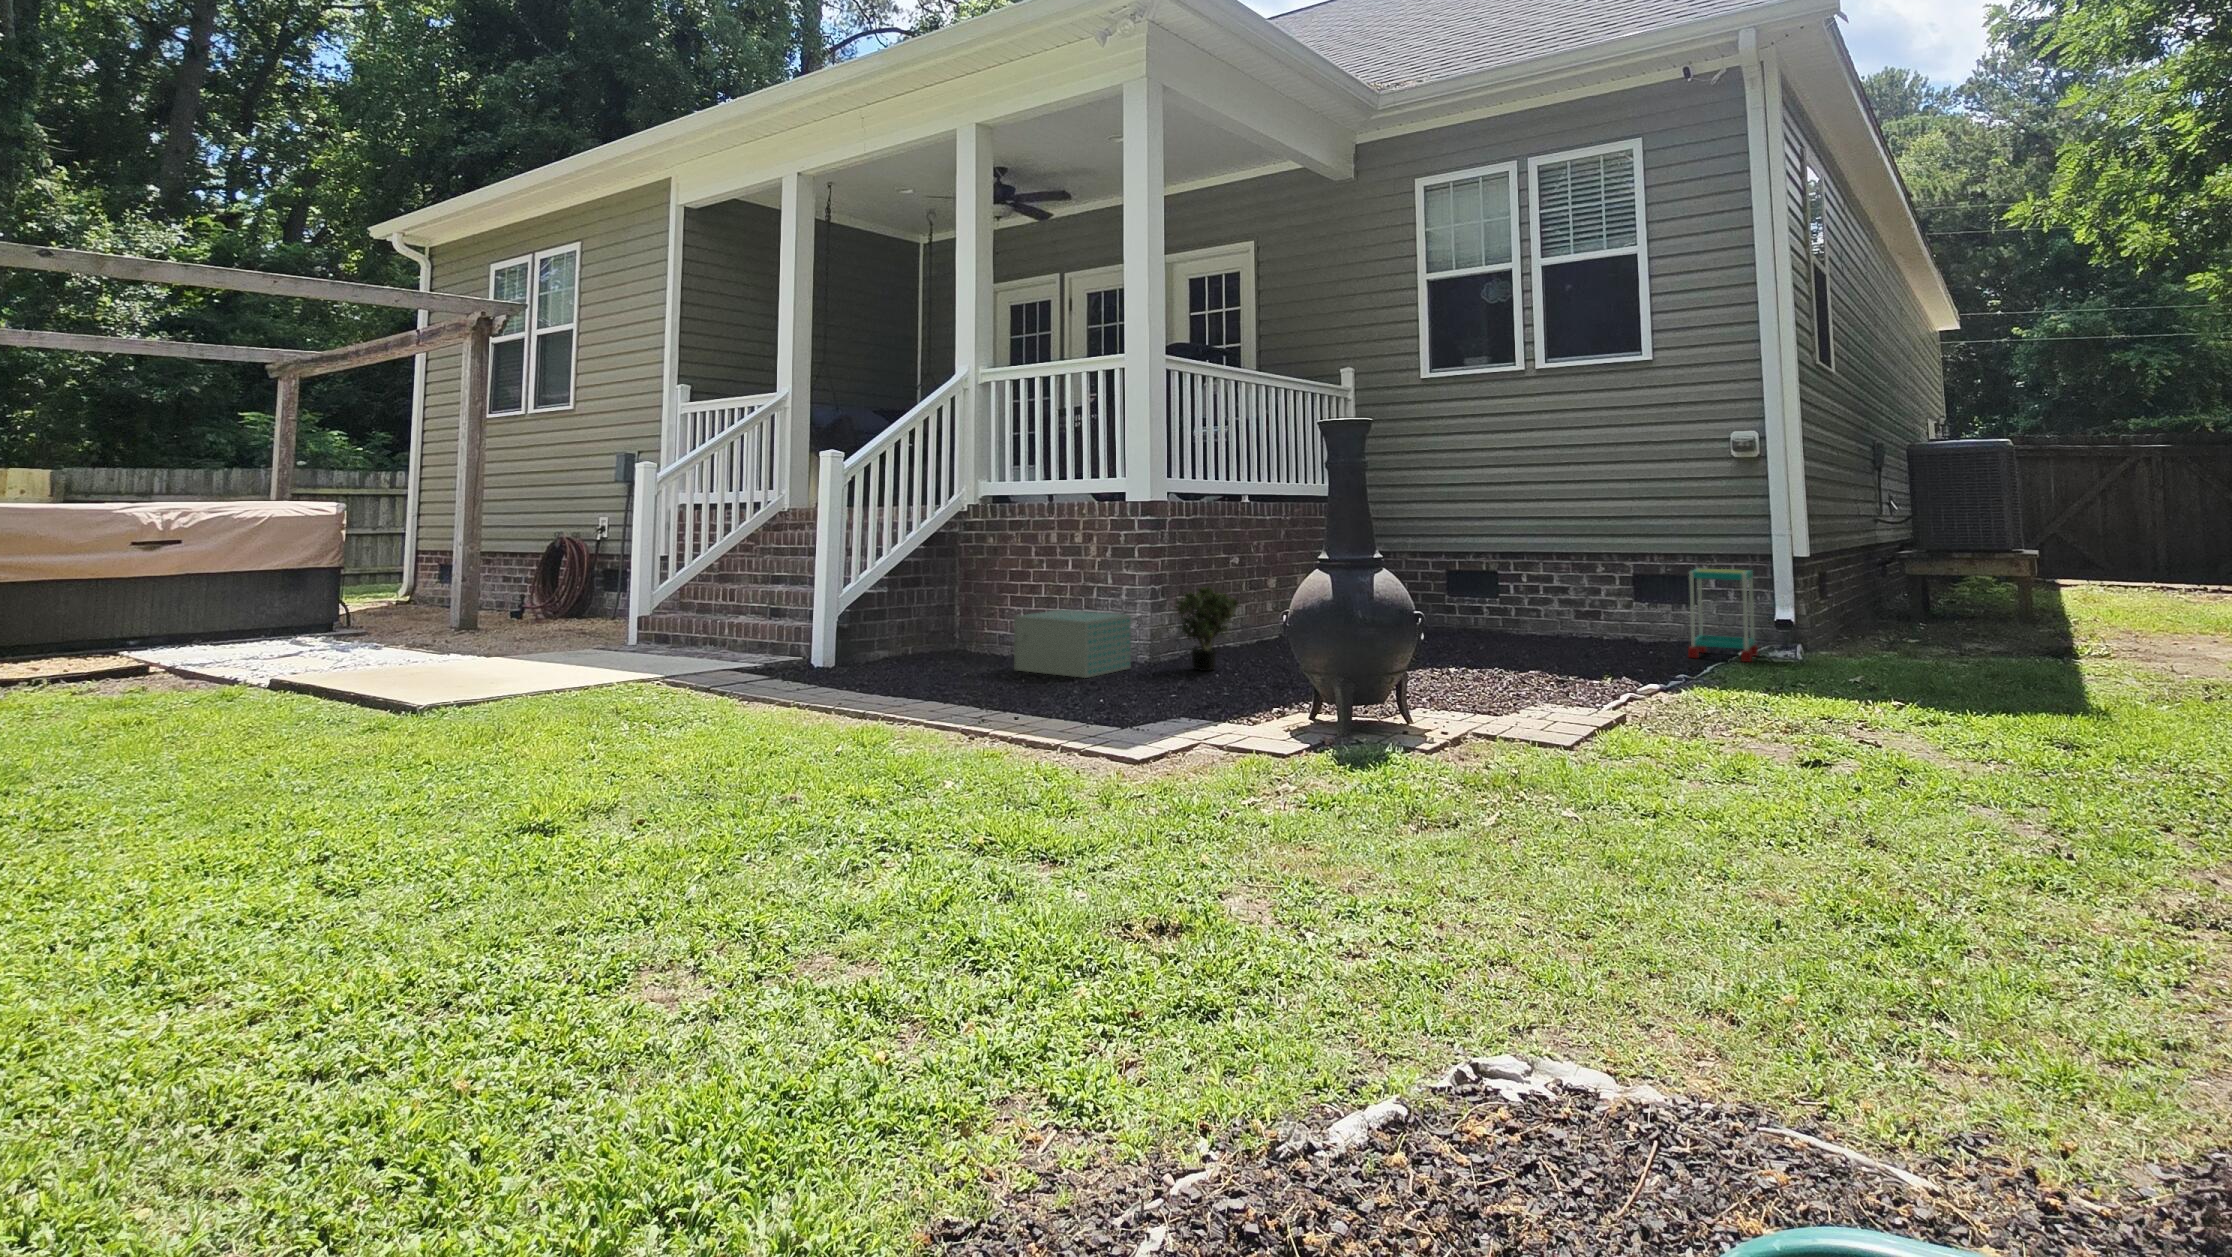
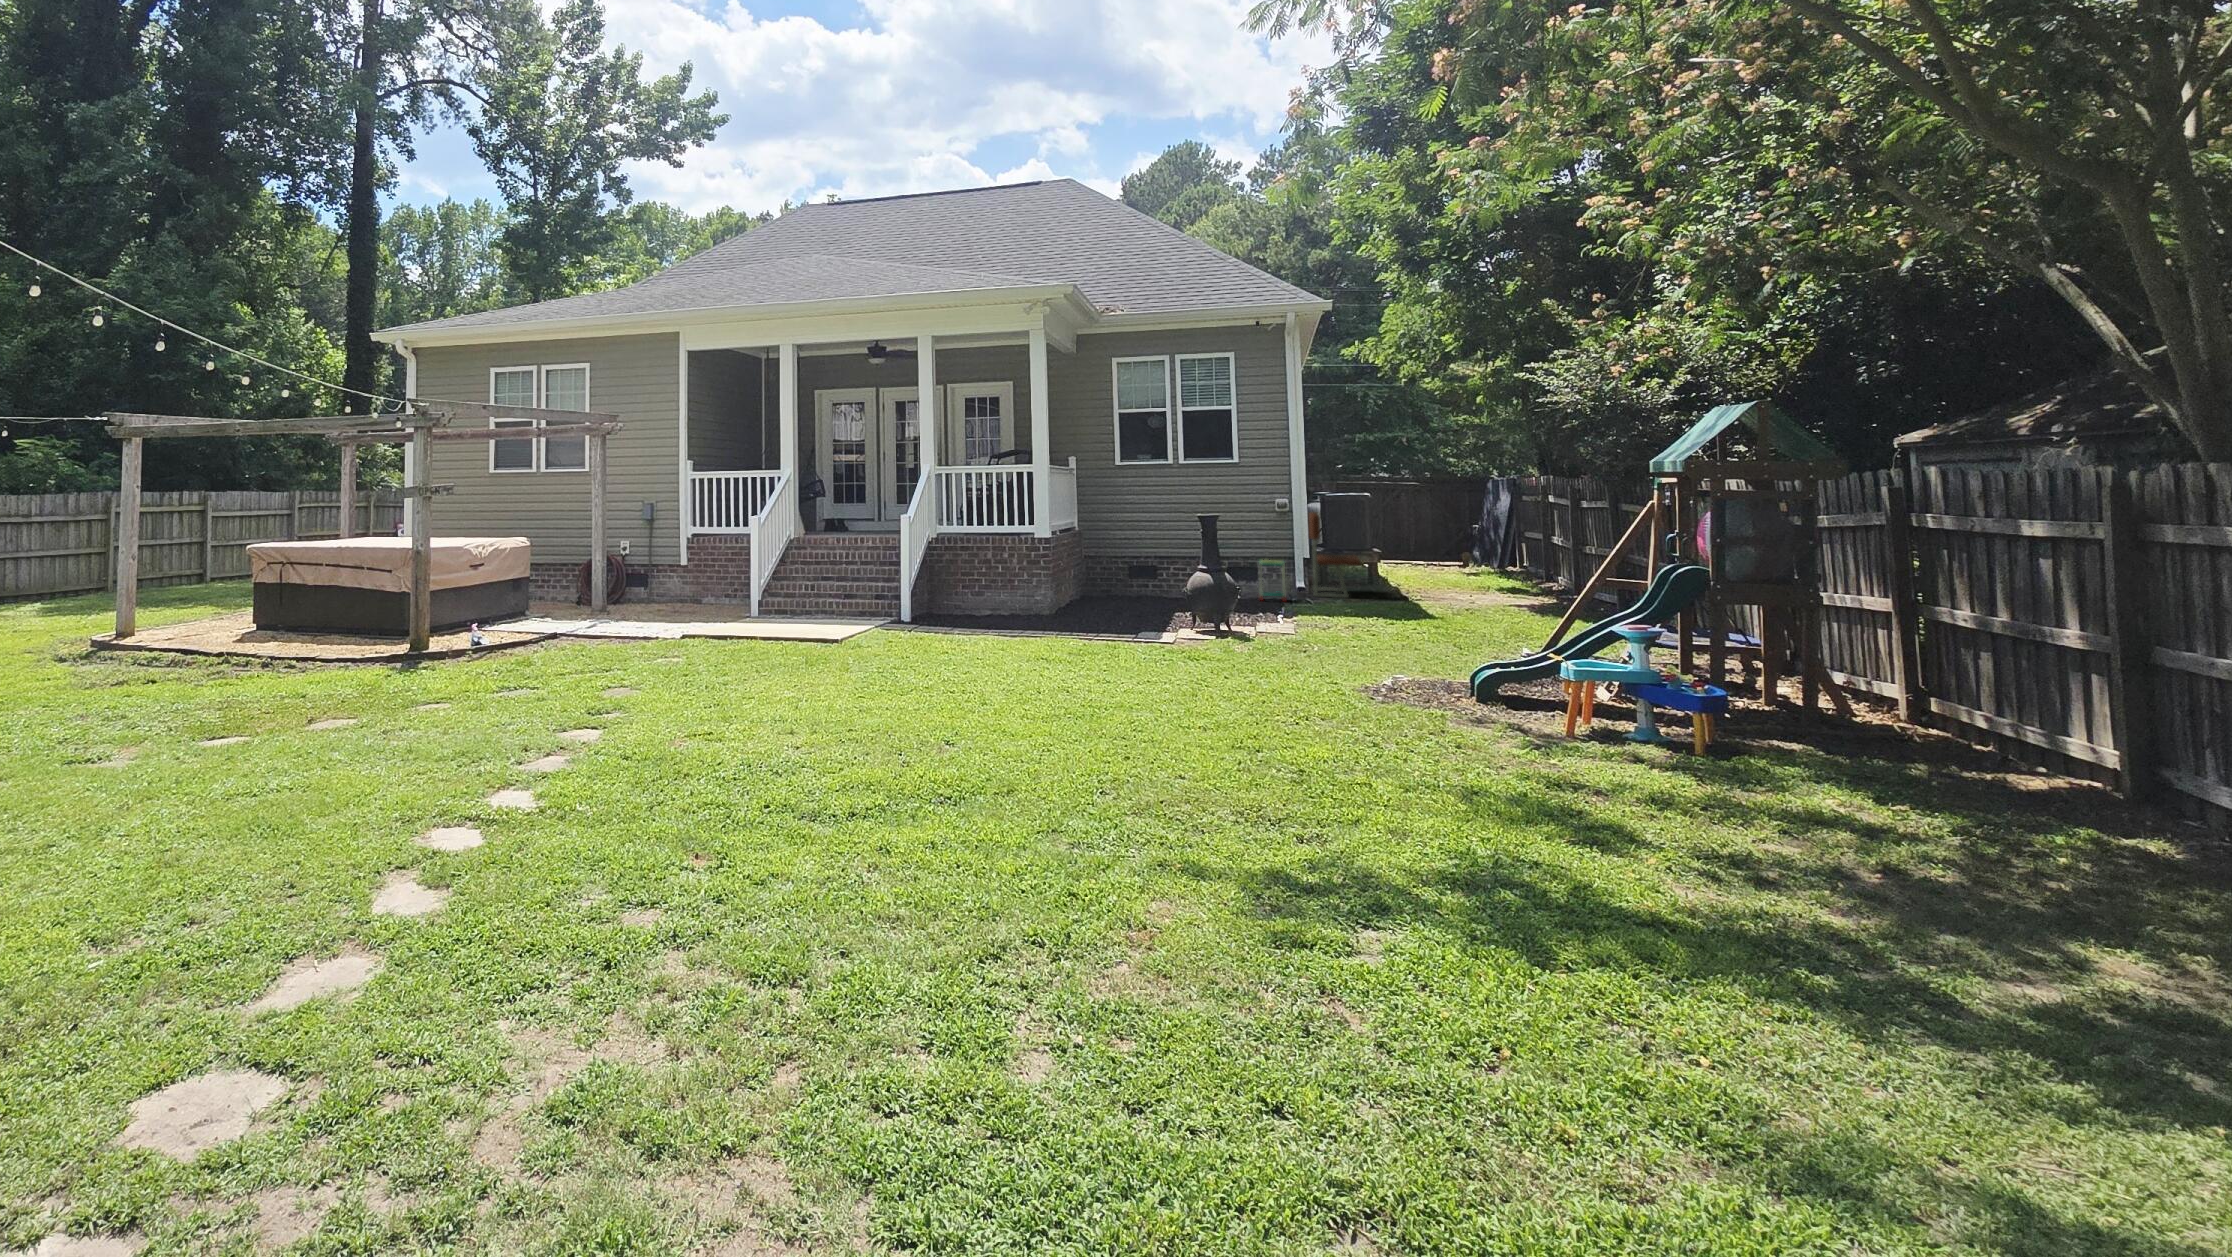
bench: none [1825,470,1959,657] -> present [1309,512,1361,598]
potted plant: present [1176,587,1239,671] -> none [1061,573,1092,612]
storage box: present [1014,610,1131,678] -> none [996,586,1043,616]

